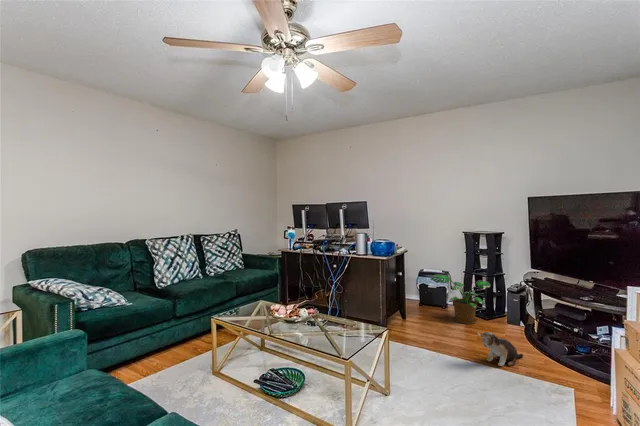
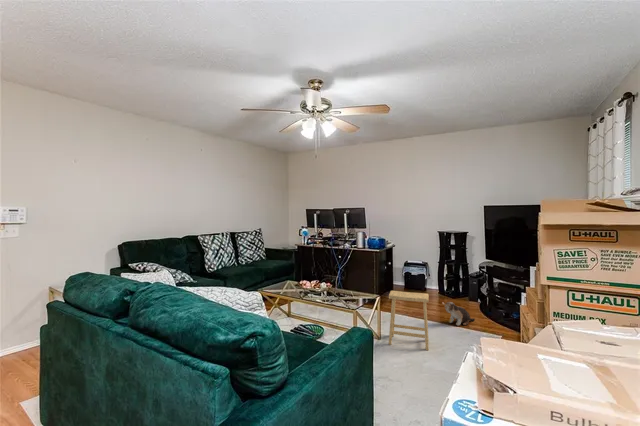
potted plant: present [430,274,491,324] -> none [412,264,457,301]
footstool: none [402,319,465,415] -> present [389,291,429,350]

